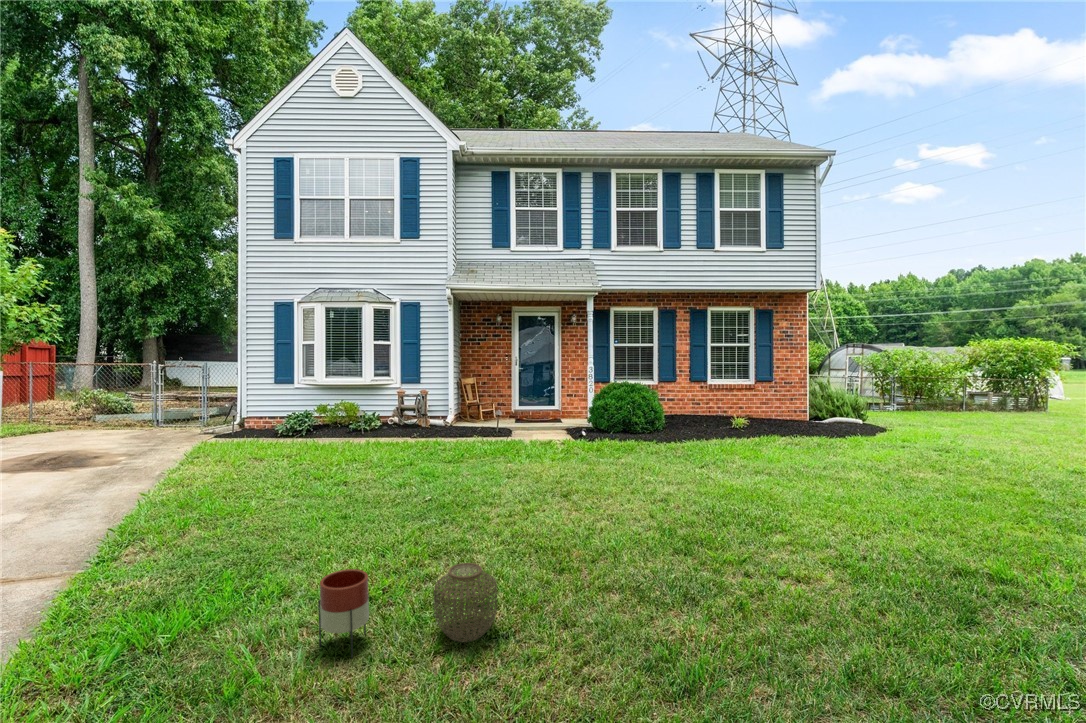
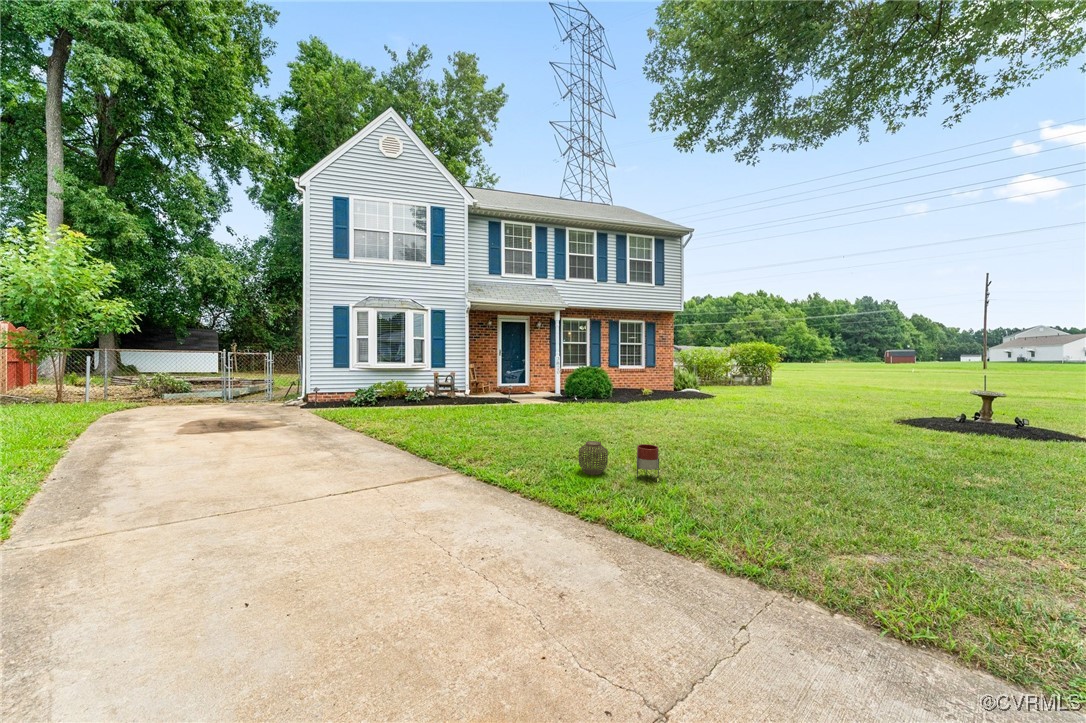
woven basket: present [434,563,497,642] -> present [578,441,608,475]

